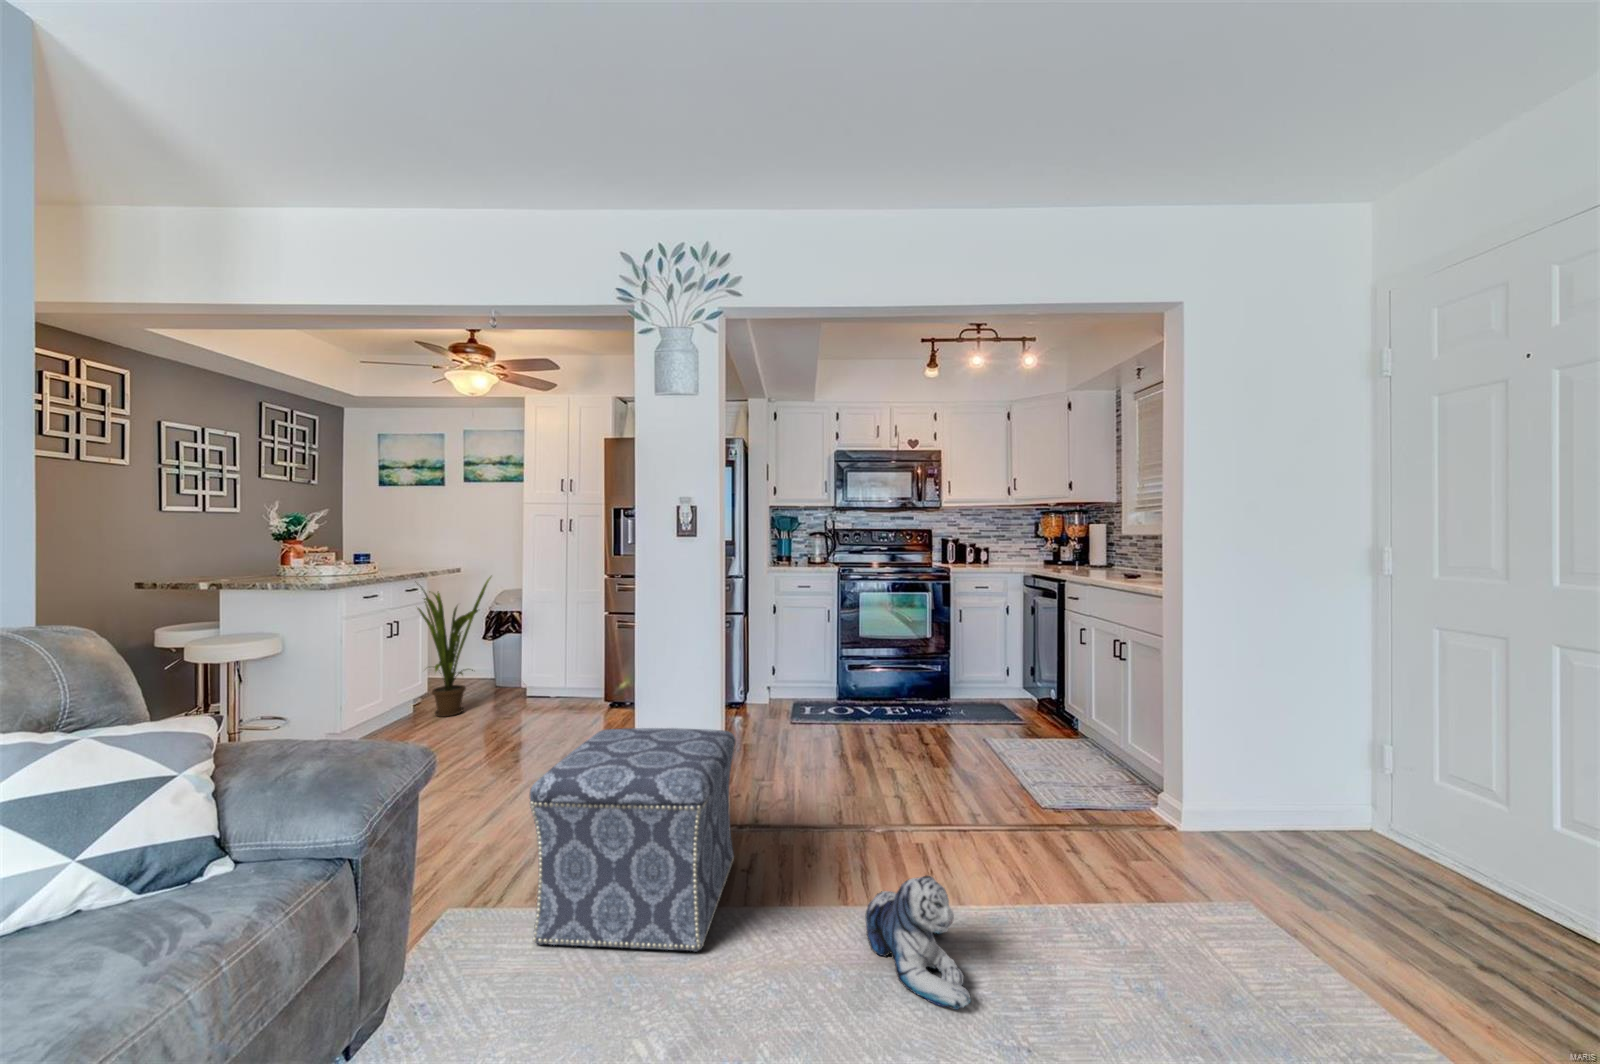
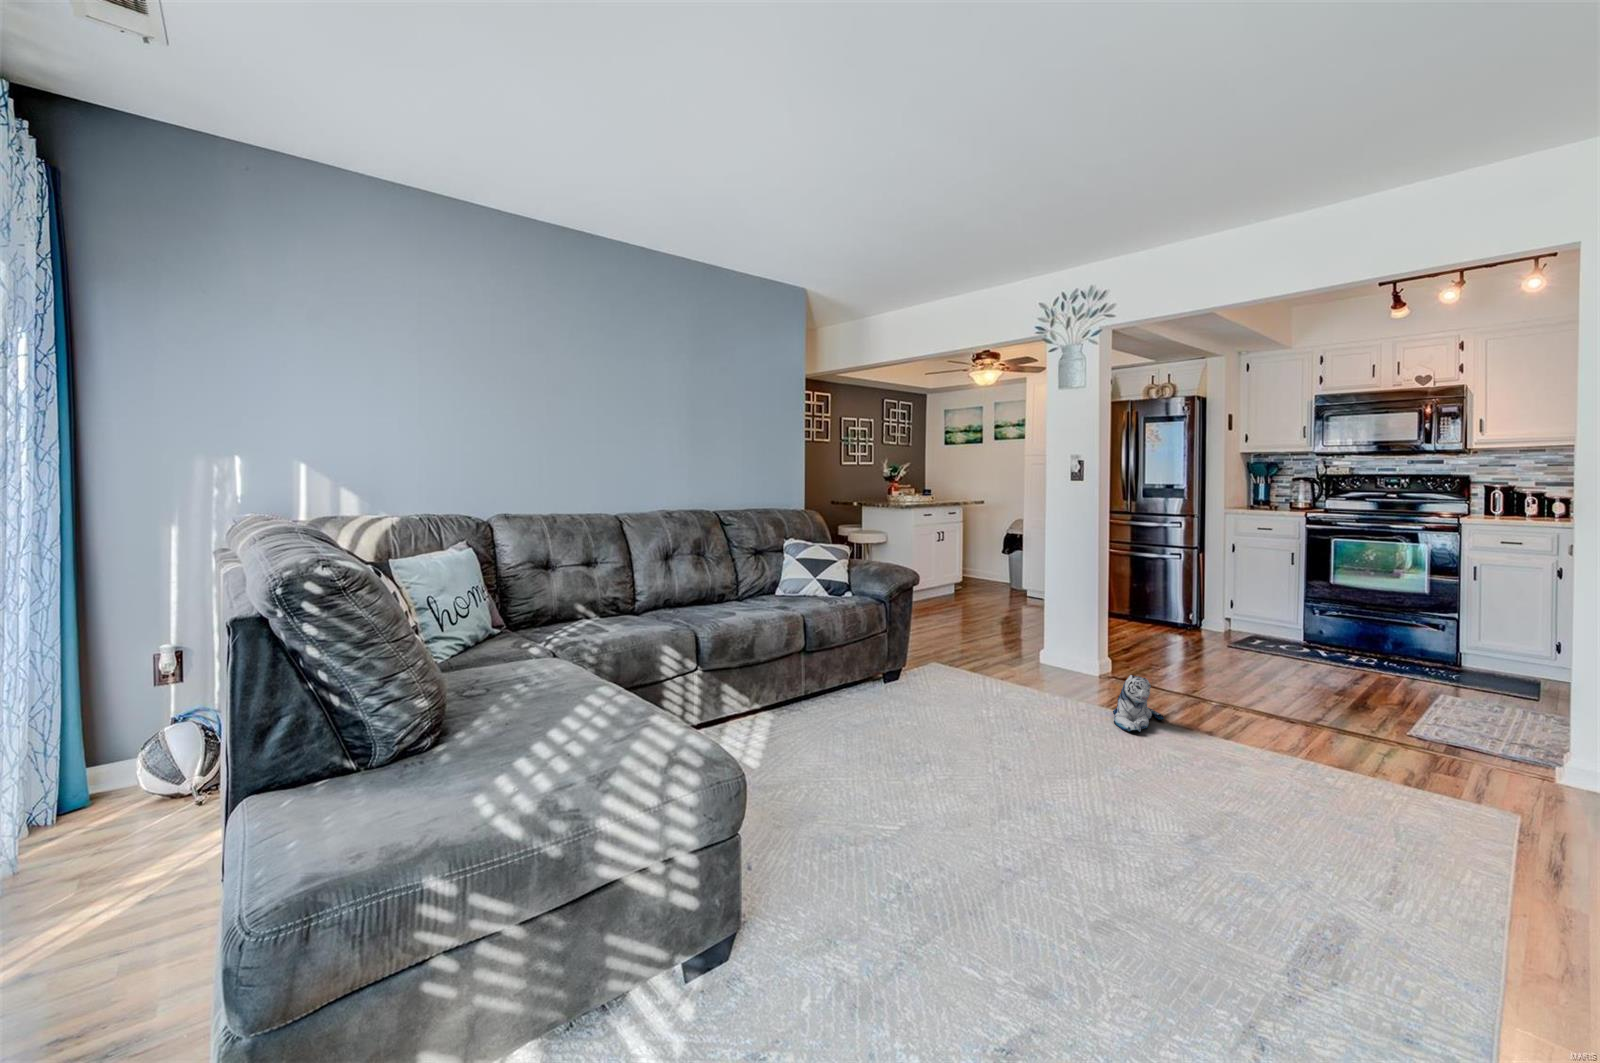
house plant: present [417,577,491,717] -> none [946,507,1002,602]
ottoman: present [530,728,736,952] -> none [960,590,1082,692]

